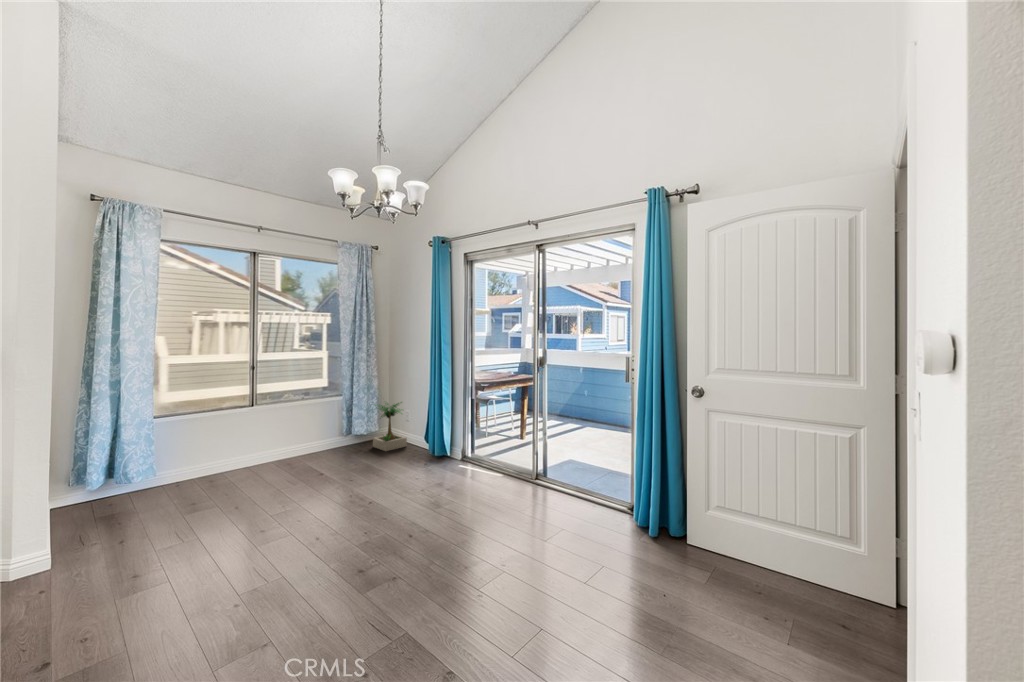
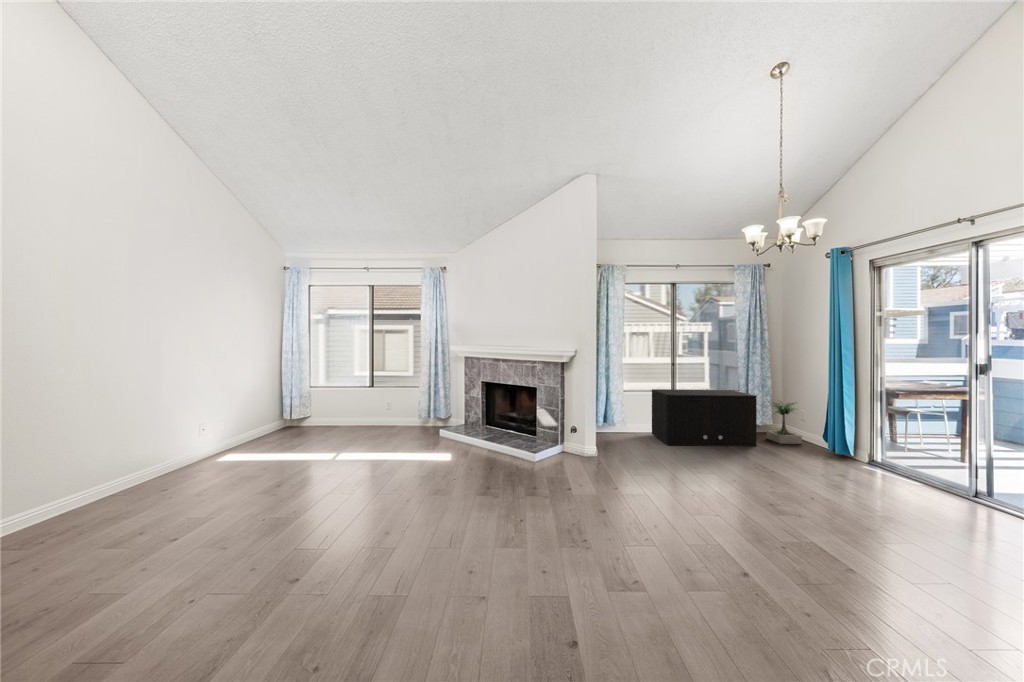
storage cabinet: none [215,395,360,493] -> present [652,389,757,446]

